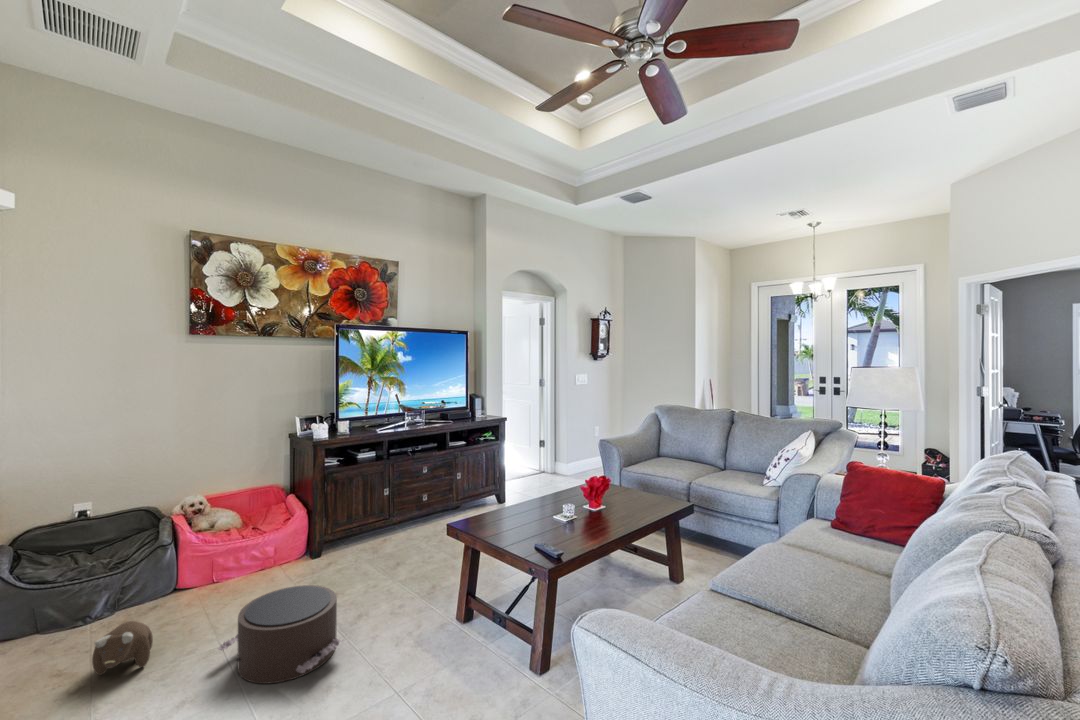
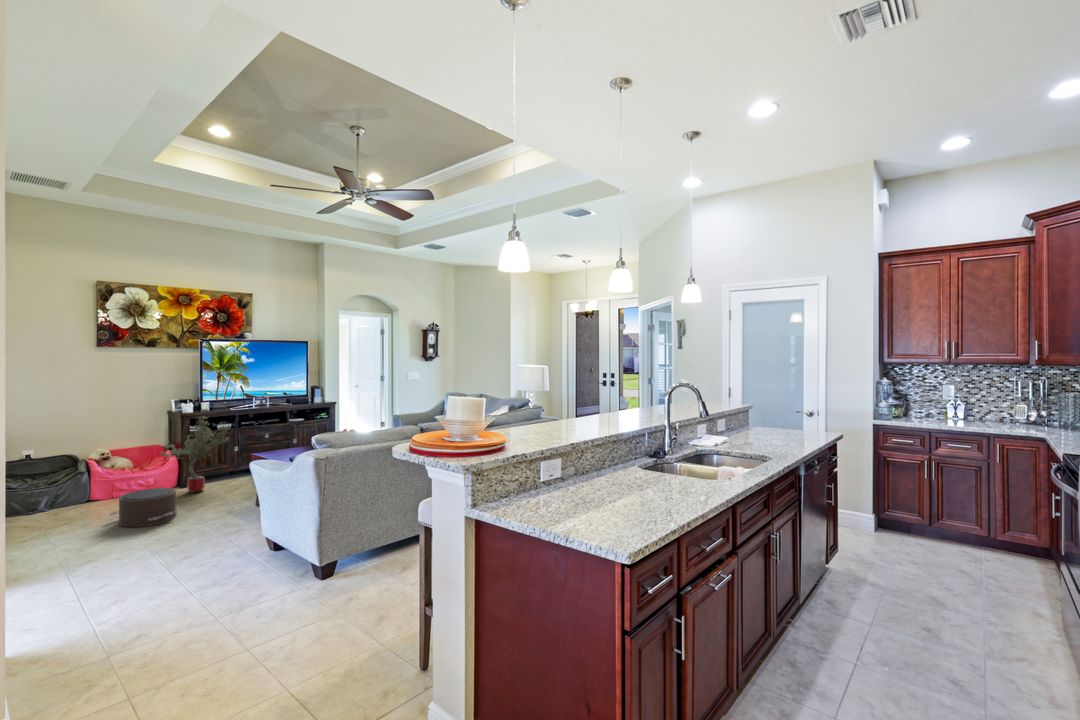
potted tree: none [288,444,392,573] -> present [159,417,230,493]
plush toy: present [92,621,153,675] -> none [41,502,74,526]

